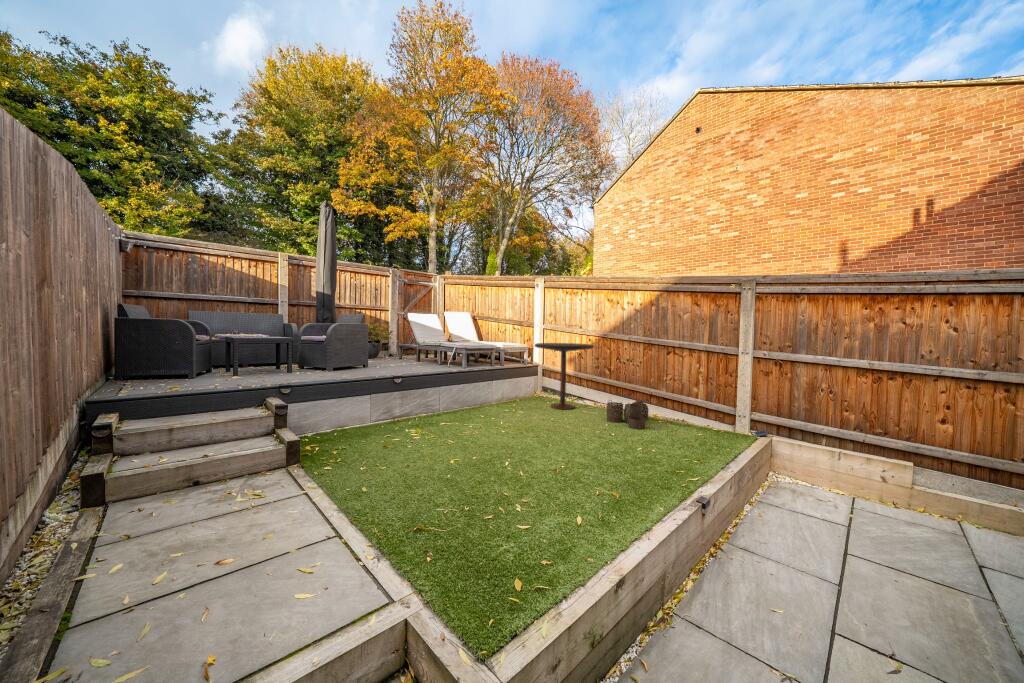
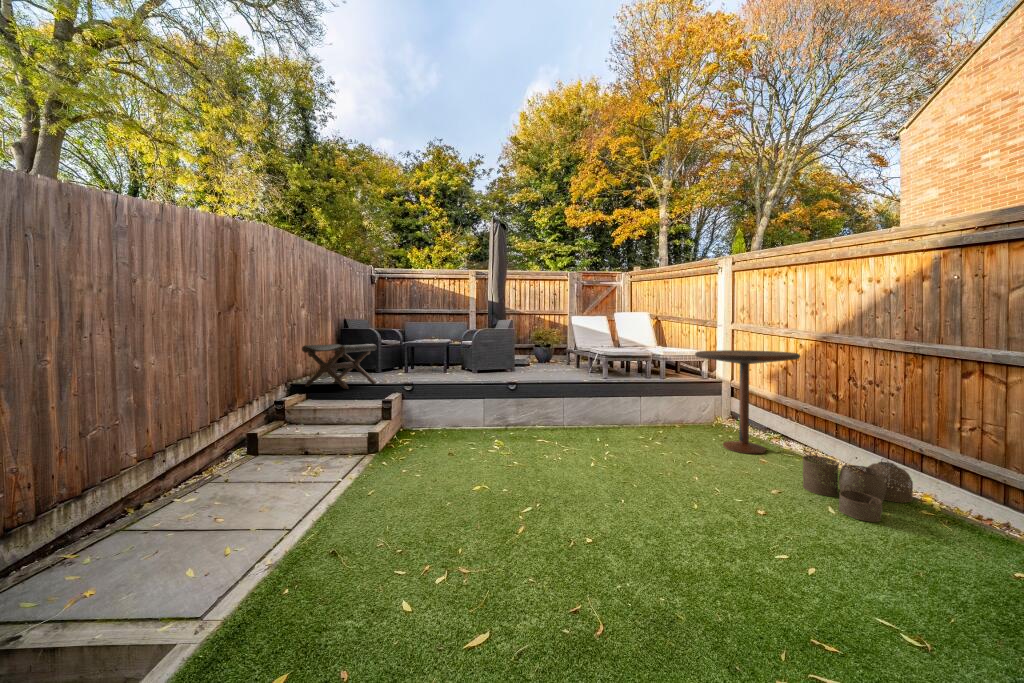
footstool: none [128,337,234,393] -> present [302,344,377,389]

